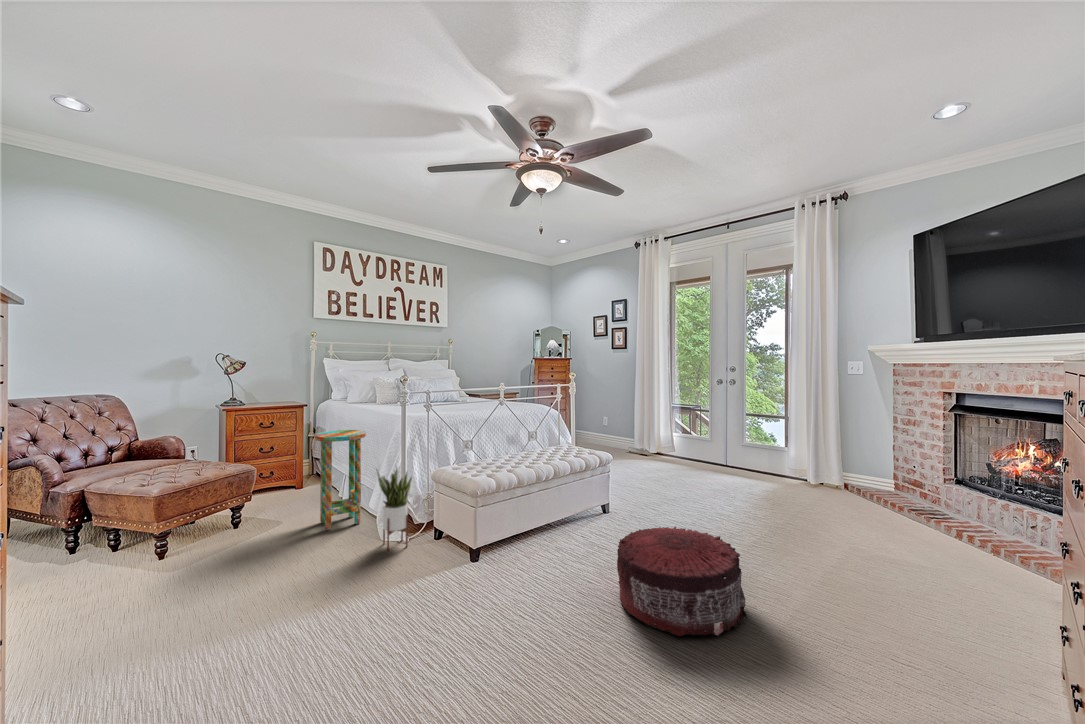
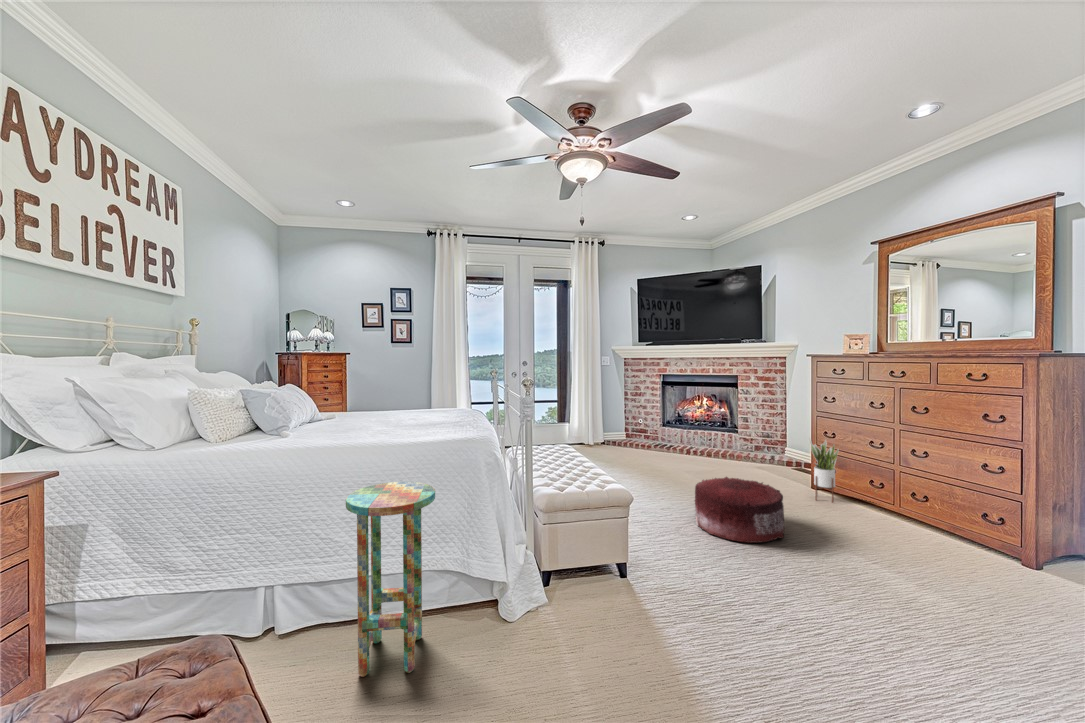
potted plant: present [376,467,412,551] -> present [810,440,838,502]

